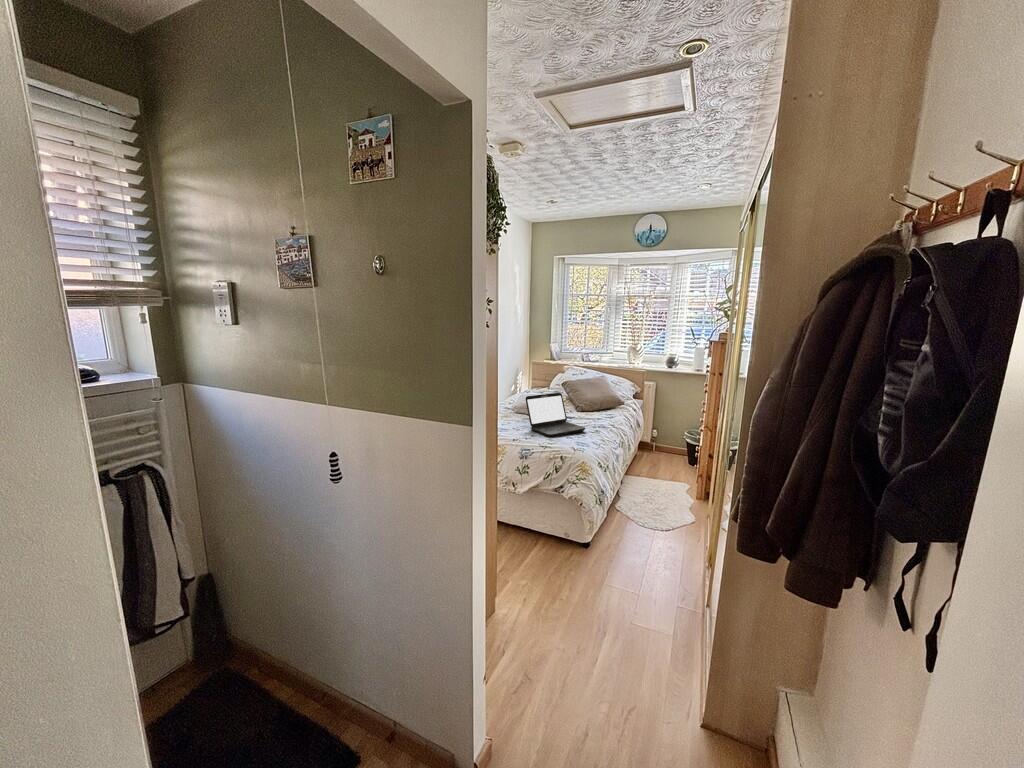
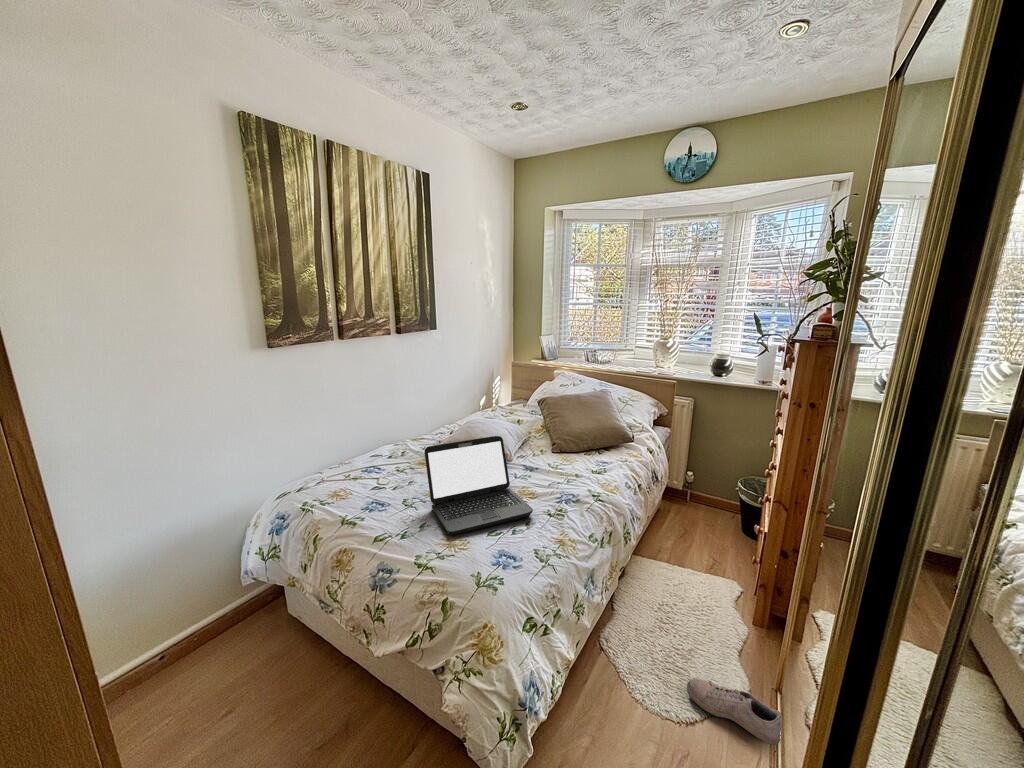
shoe: none [666,509,711,529] -> present [687,678,782,745]

